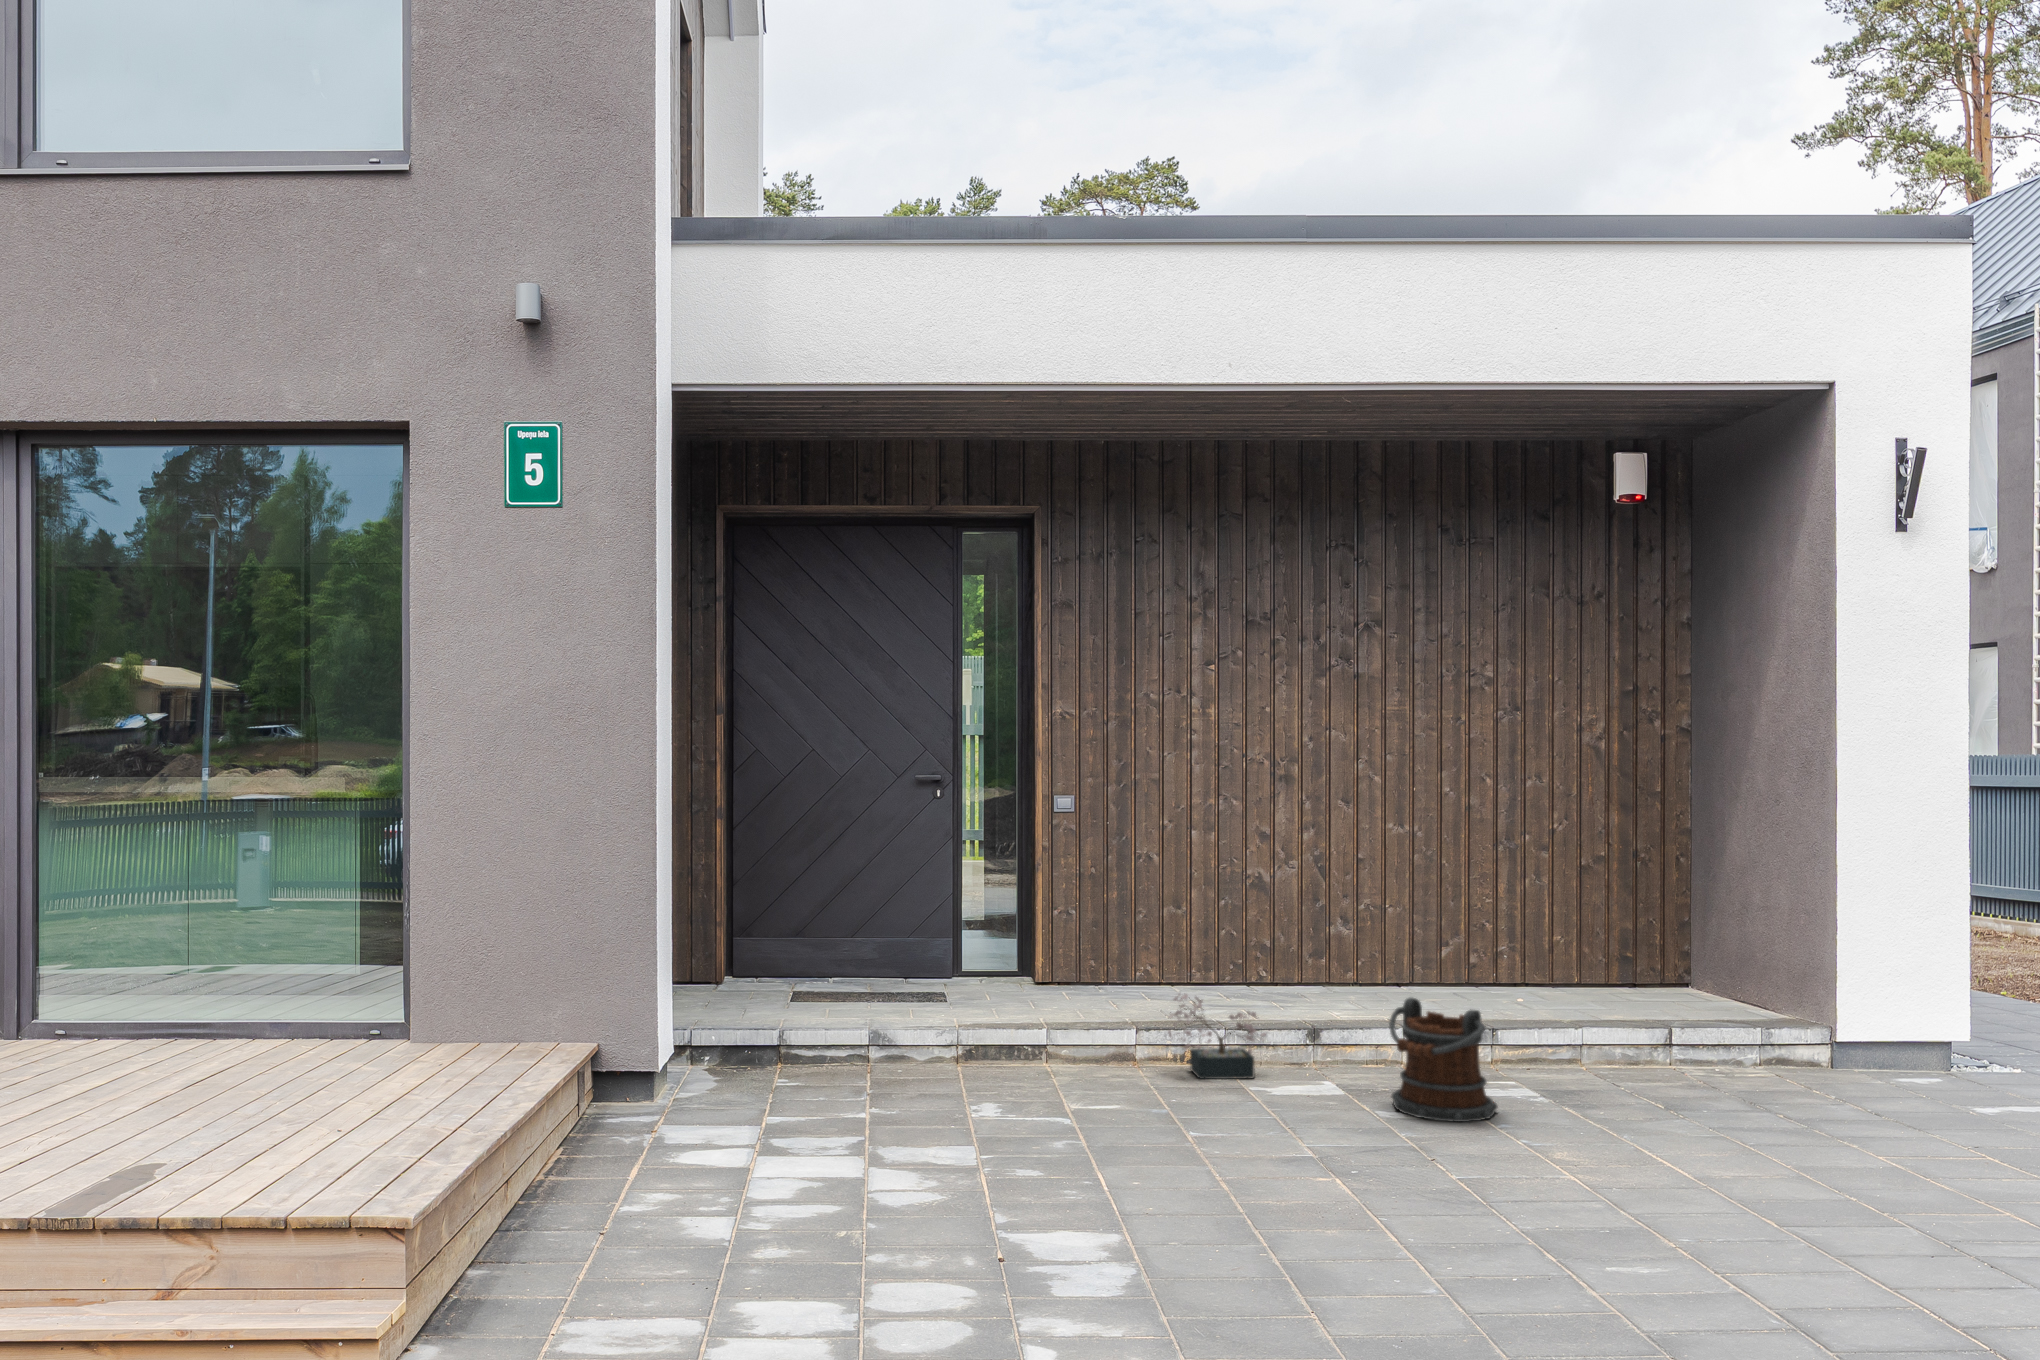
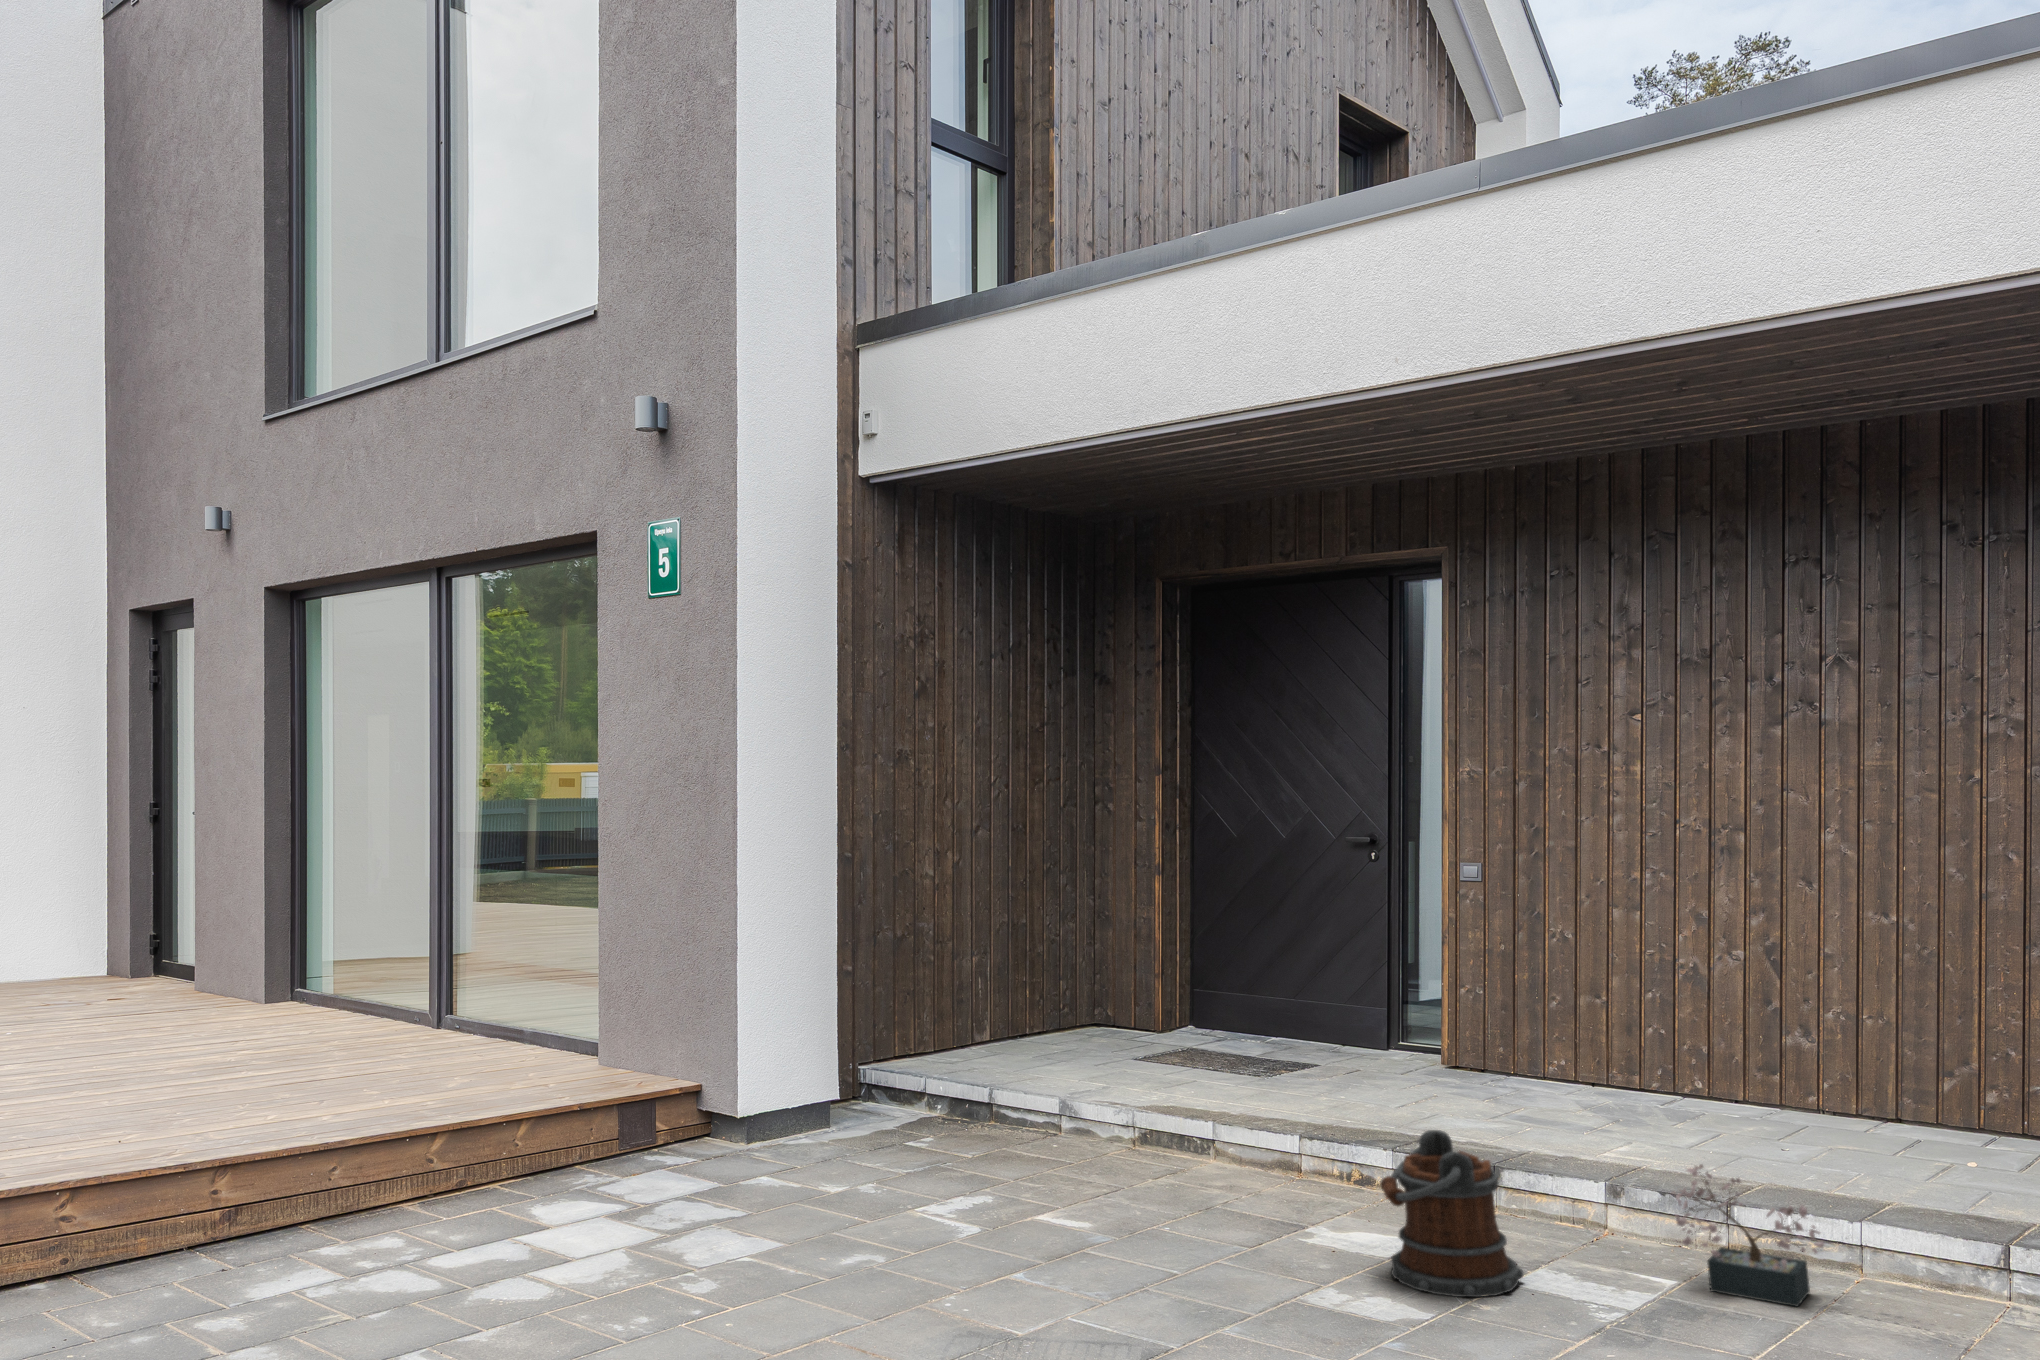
decorative plant: present [1168,994,1266,1079] -> present [1672,1164,1824,1307]

